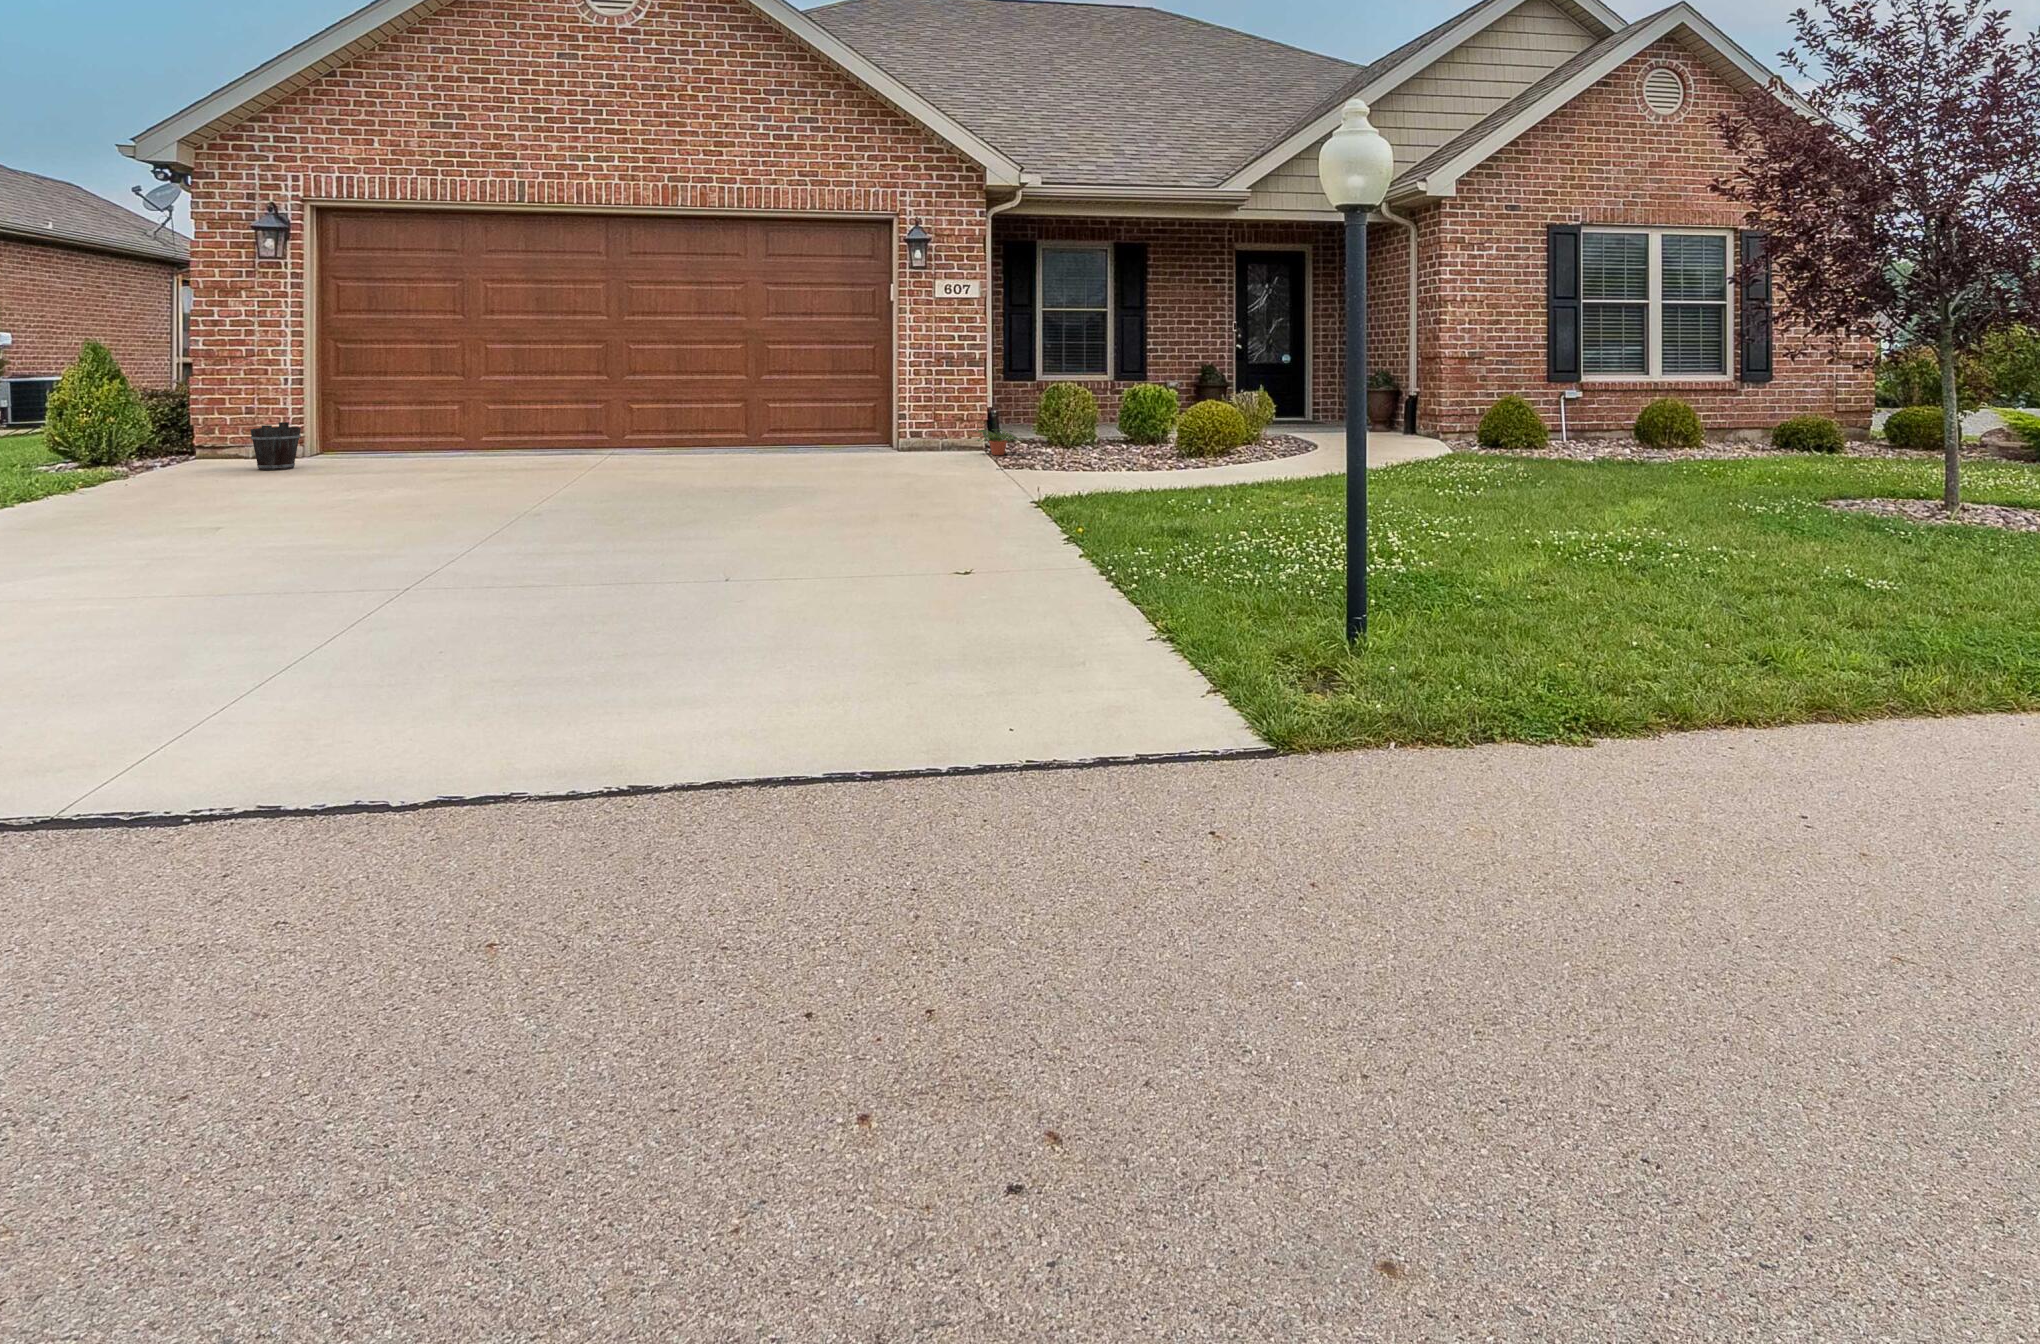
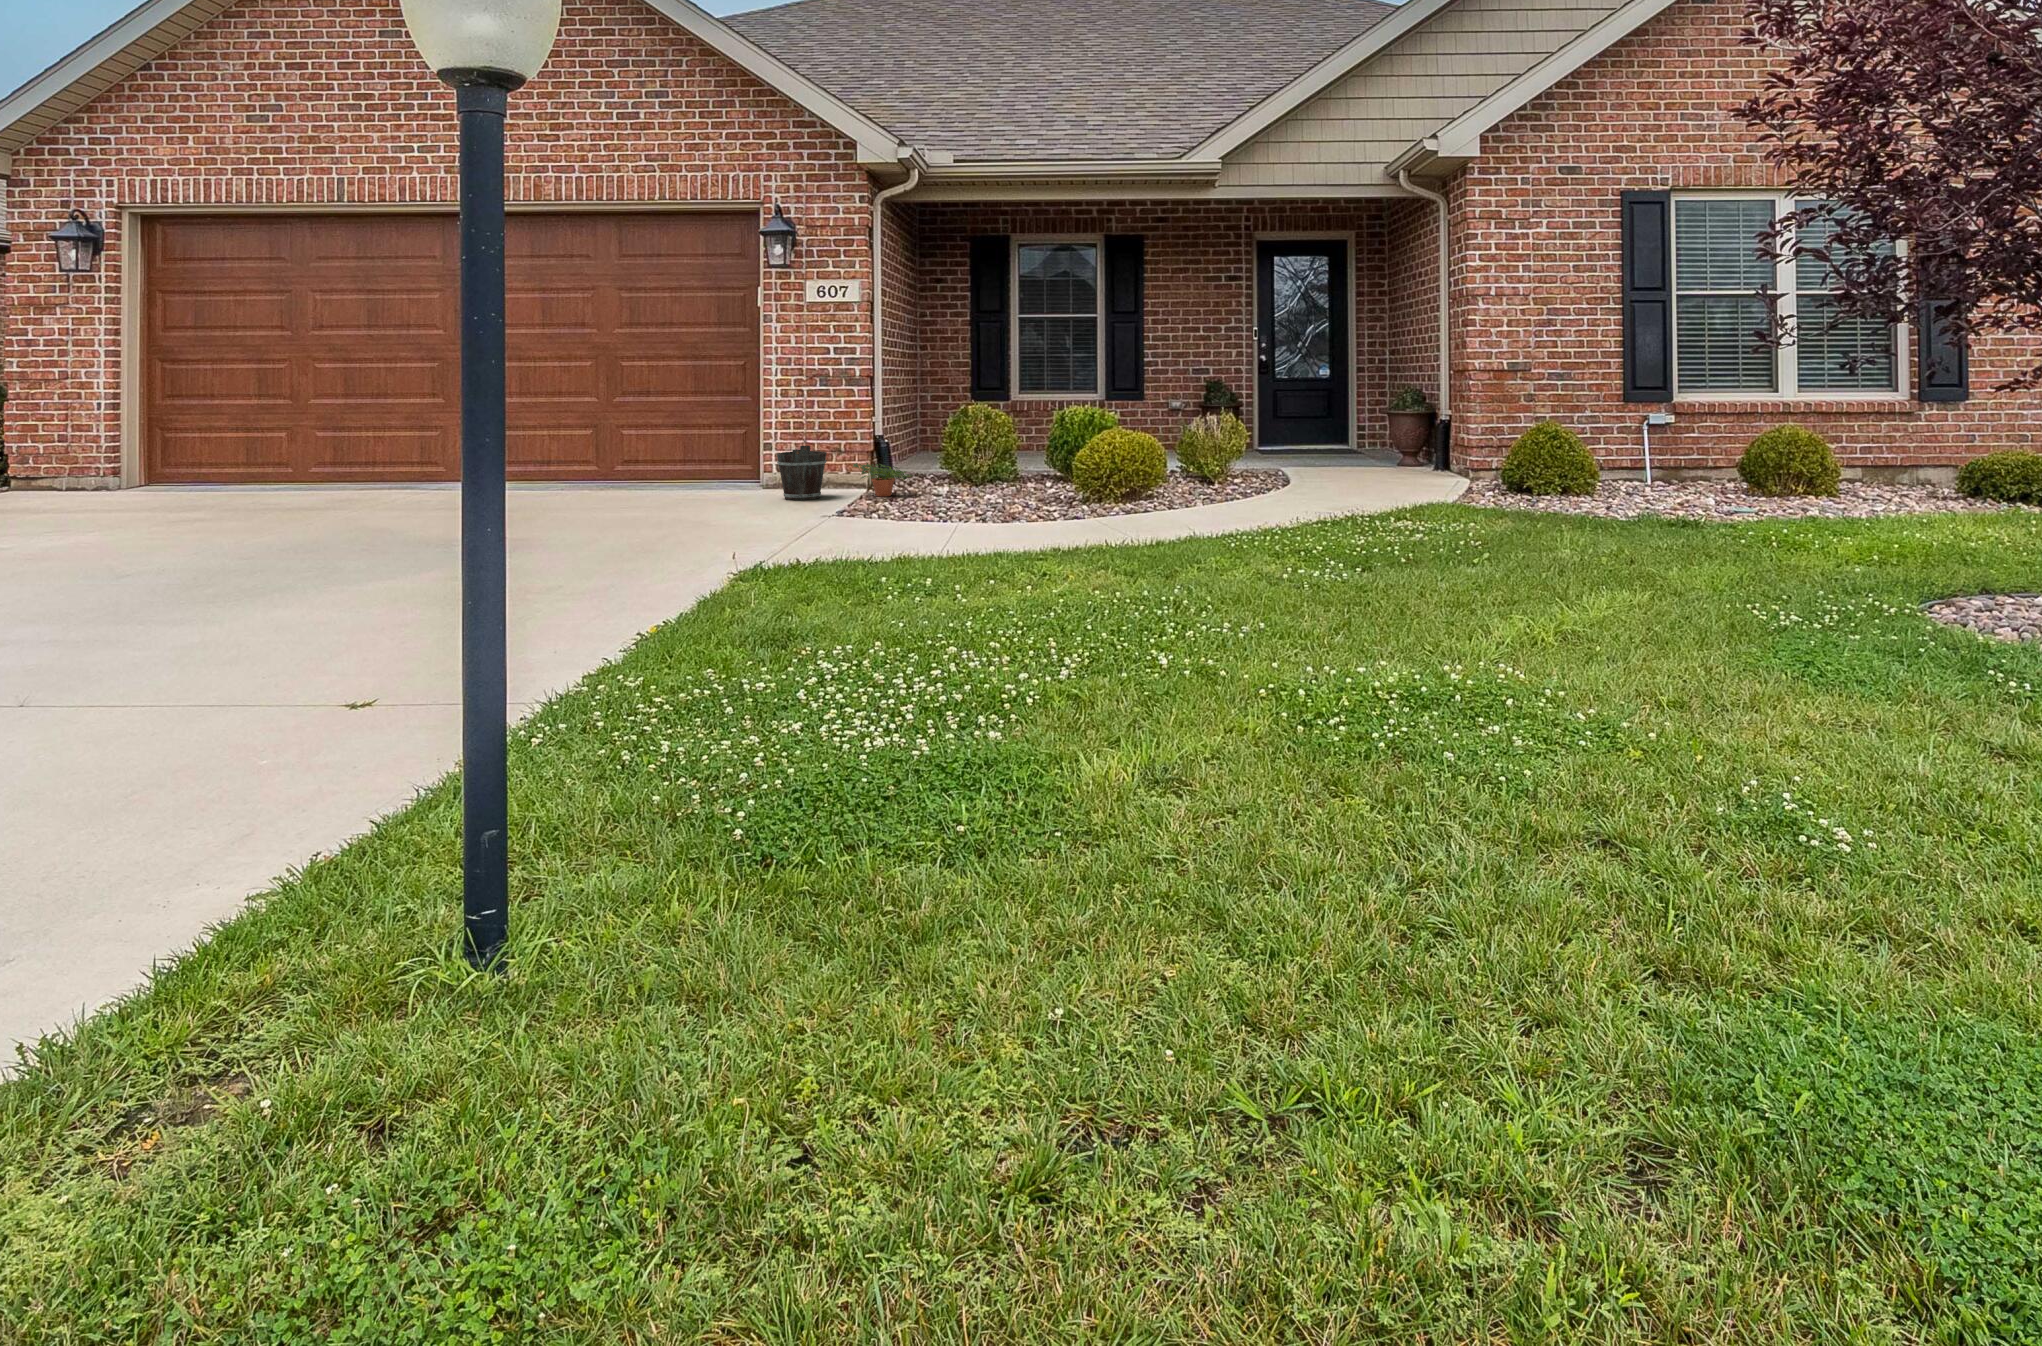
bucket: present [250,422,301,470] -> present [777,446,827,500]

